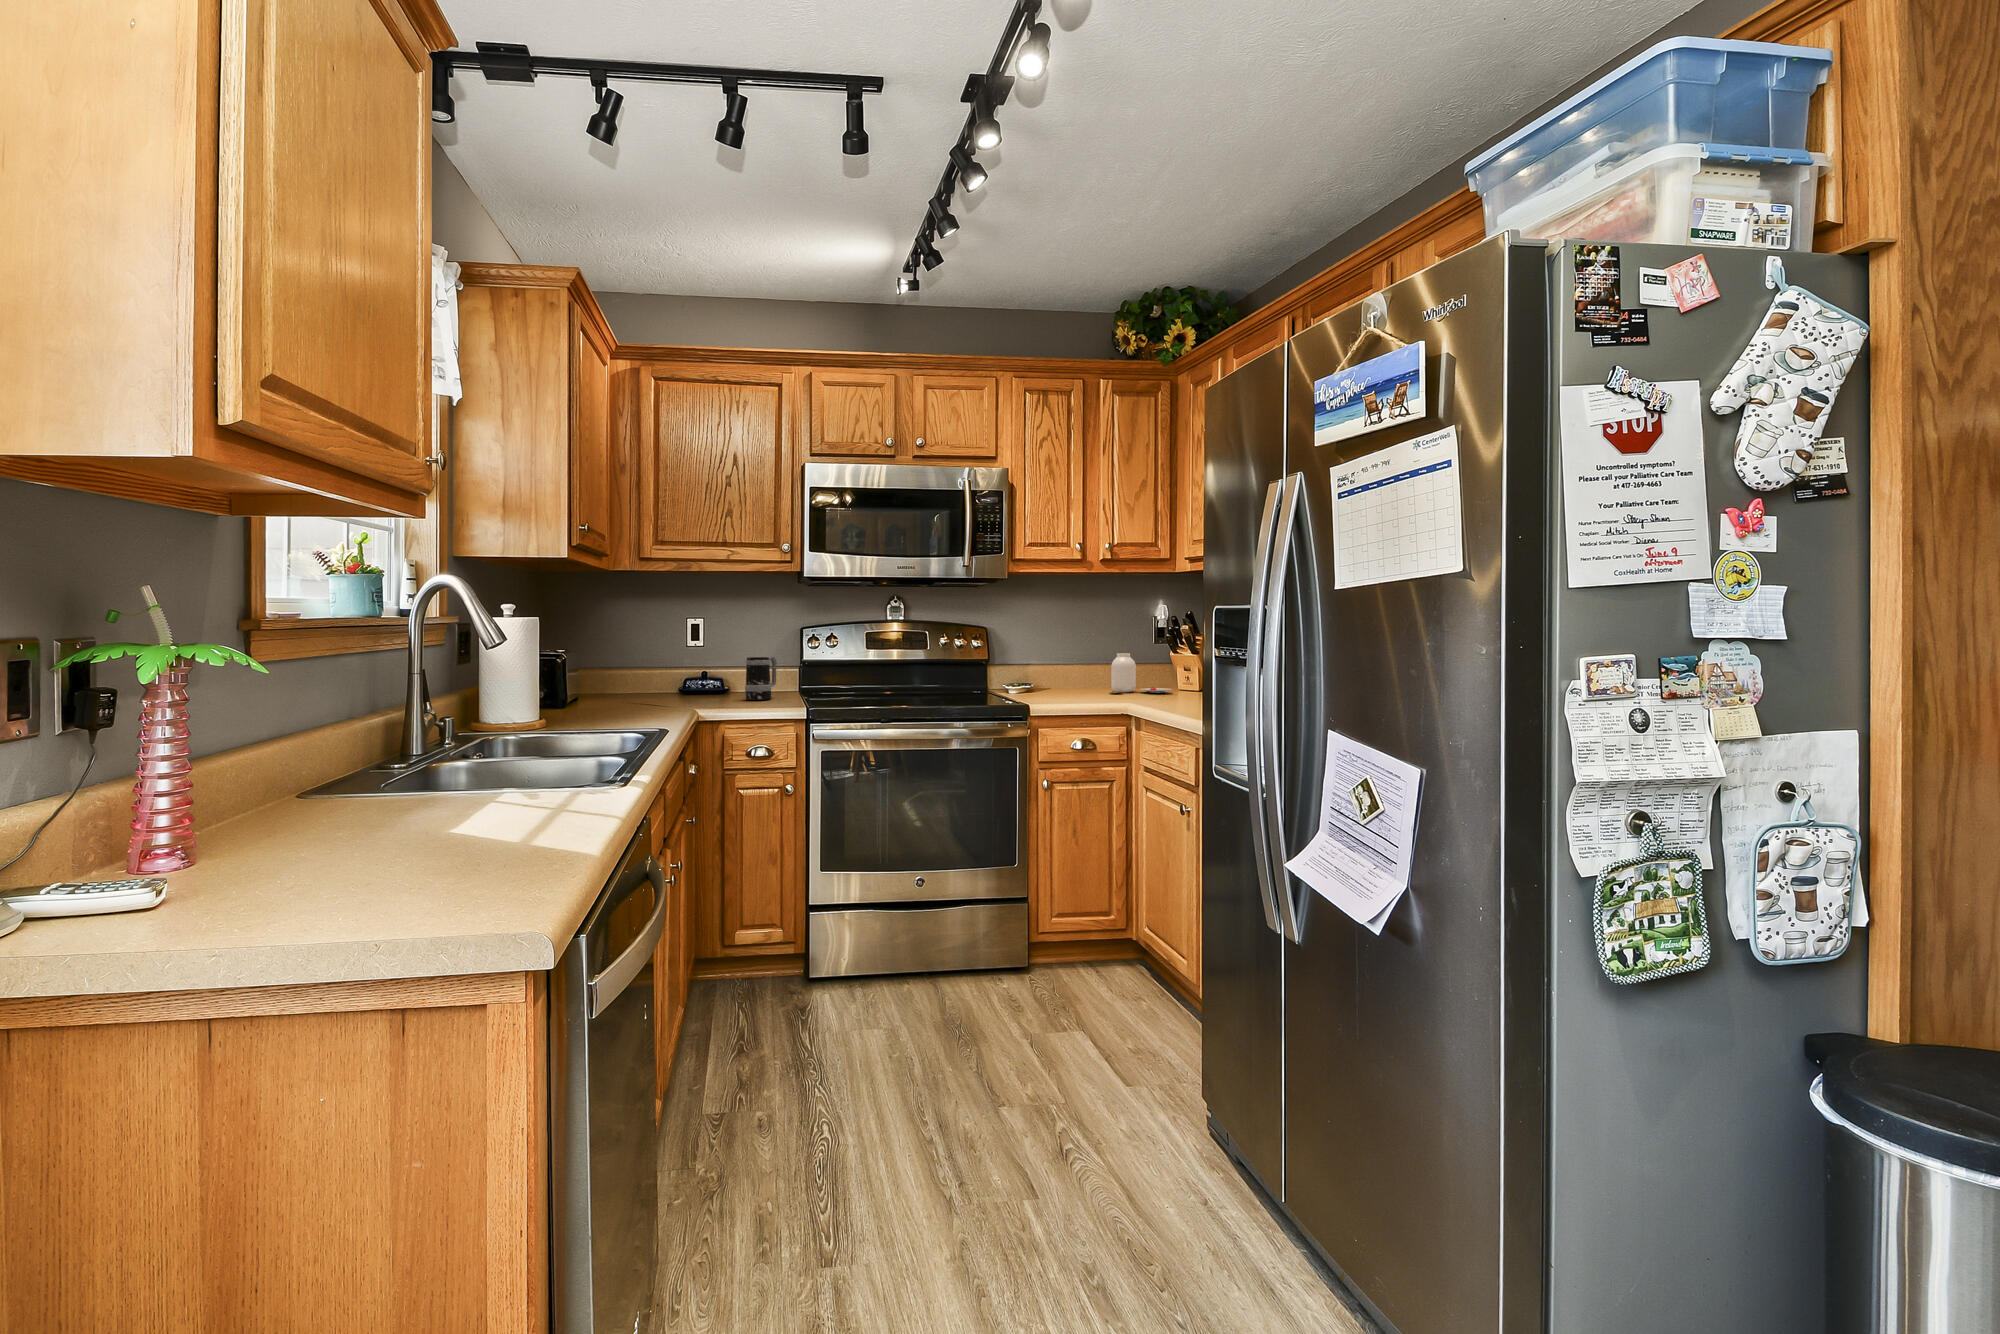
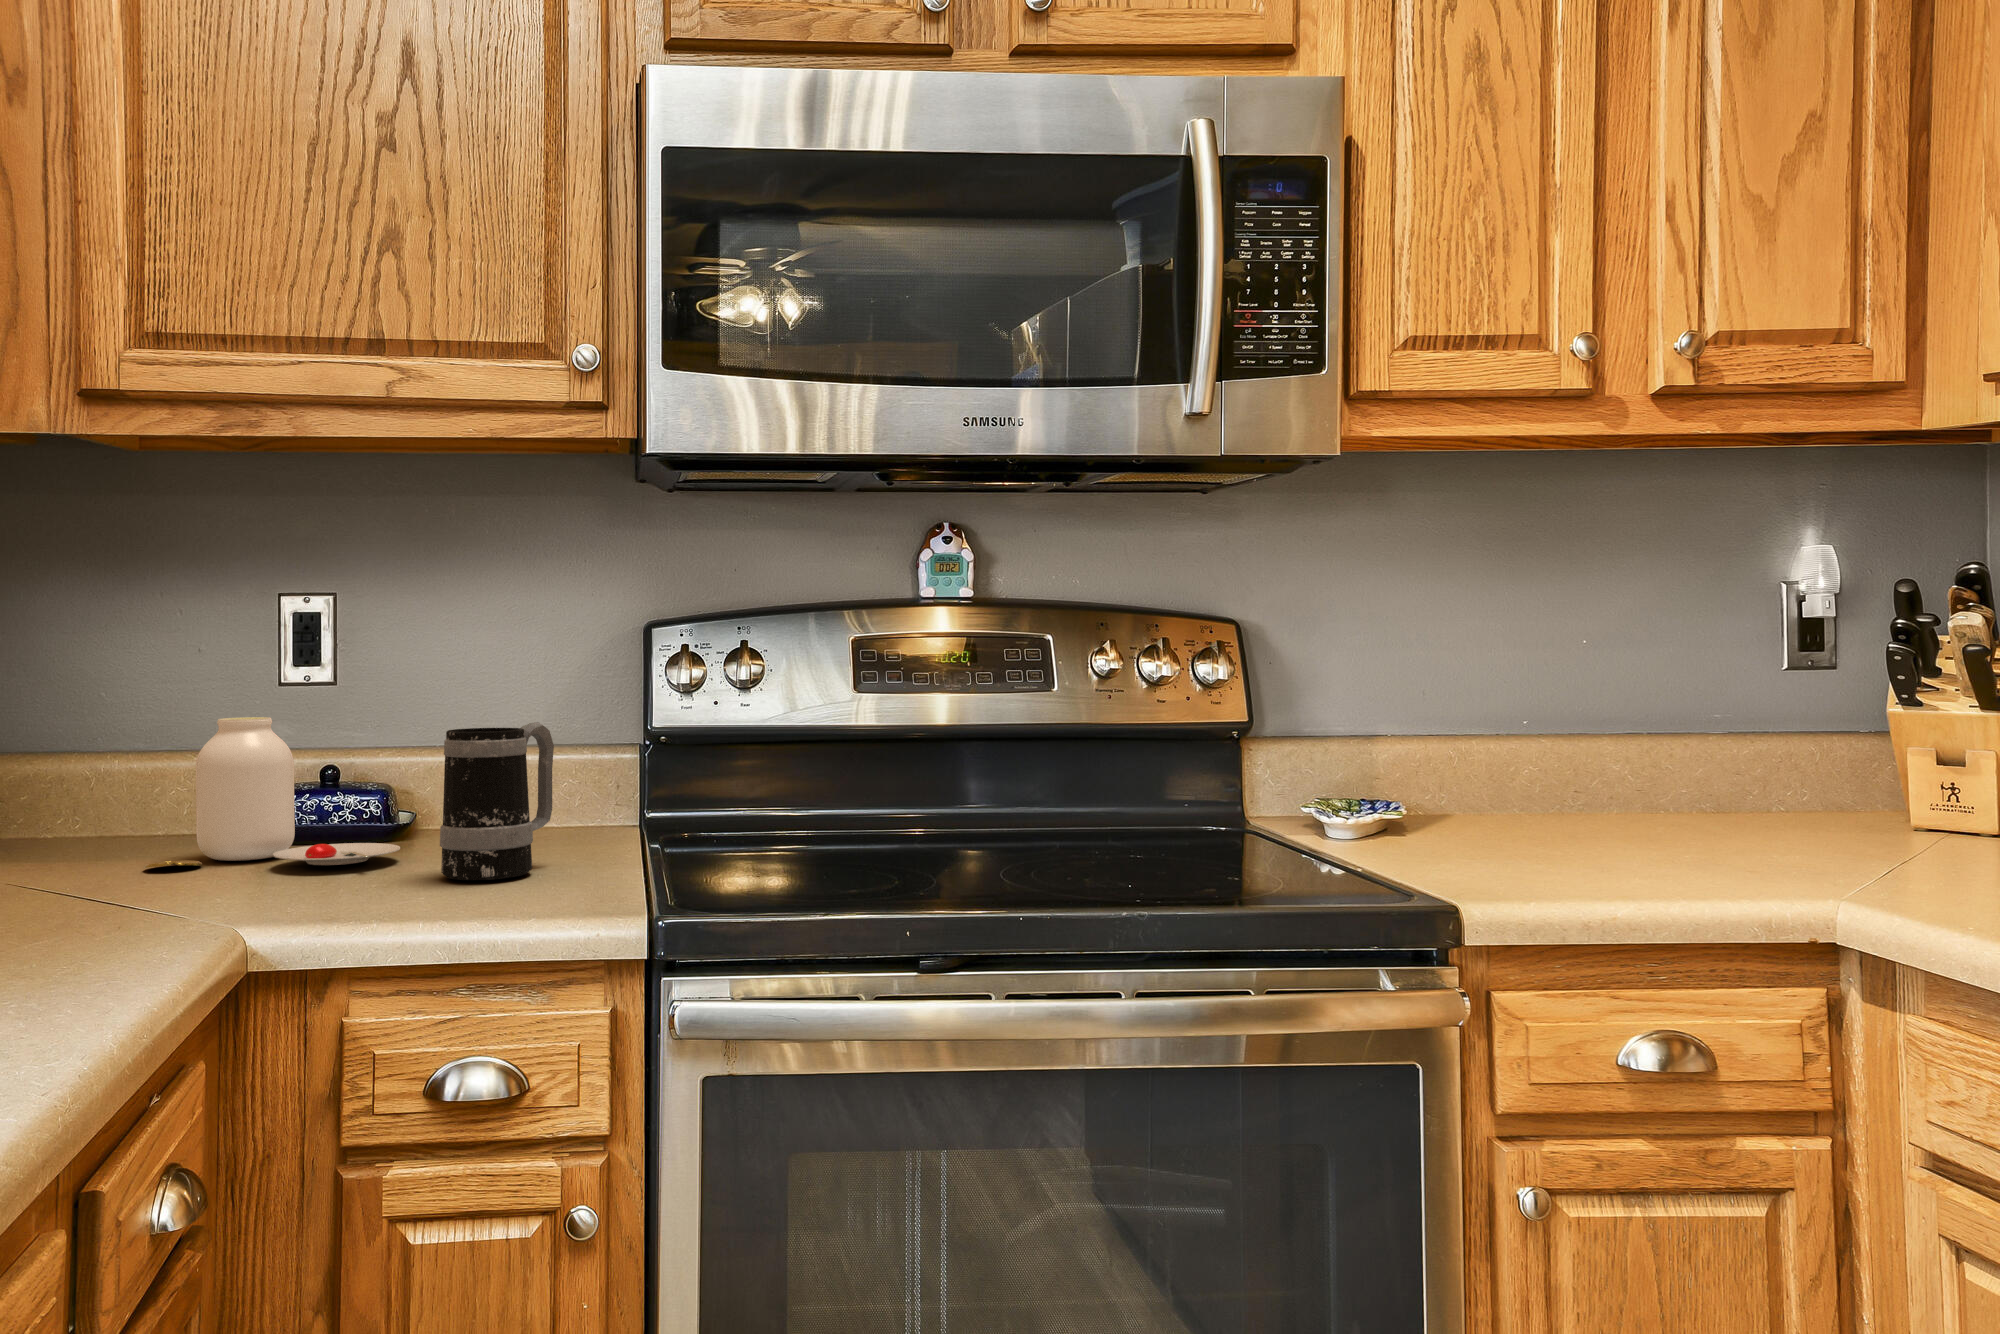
jar: present [1109,653,1172,693] -> present [144,717,400,868]

